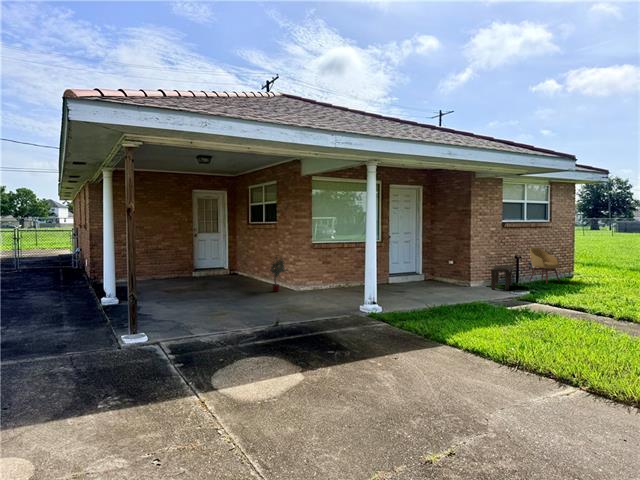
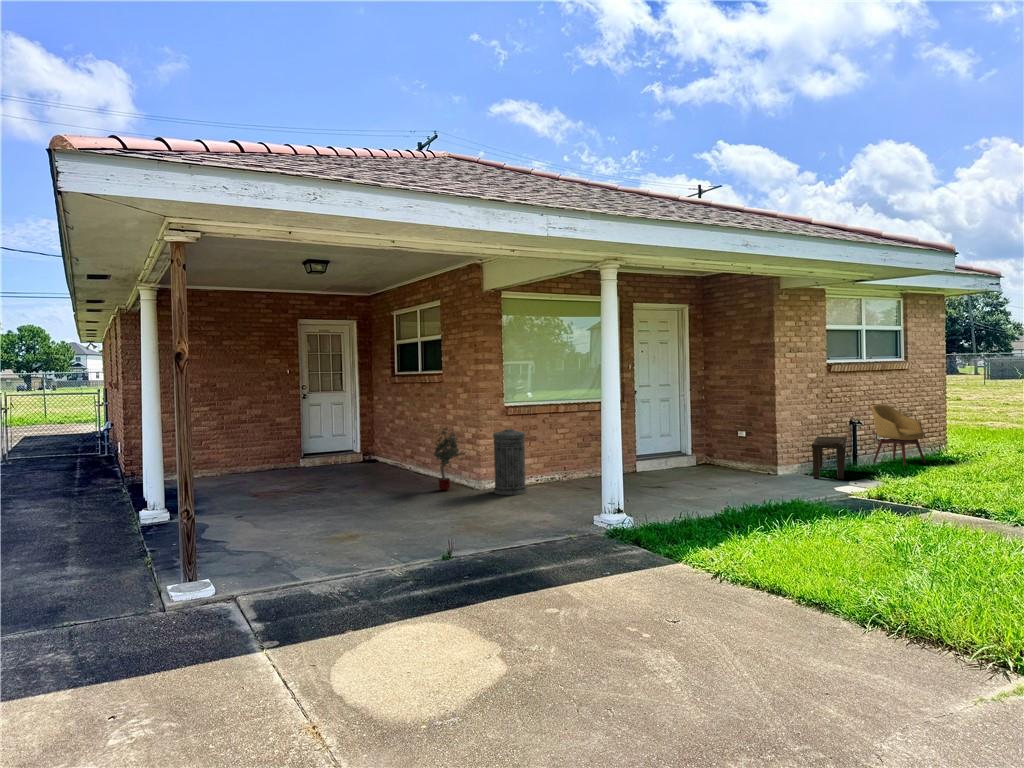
trash can: none [305,256,324,295] -> present [493,429,527,495]

